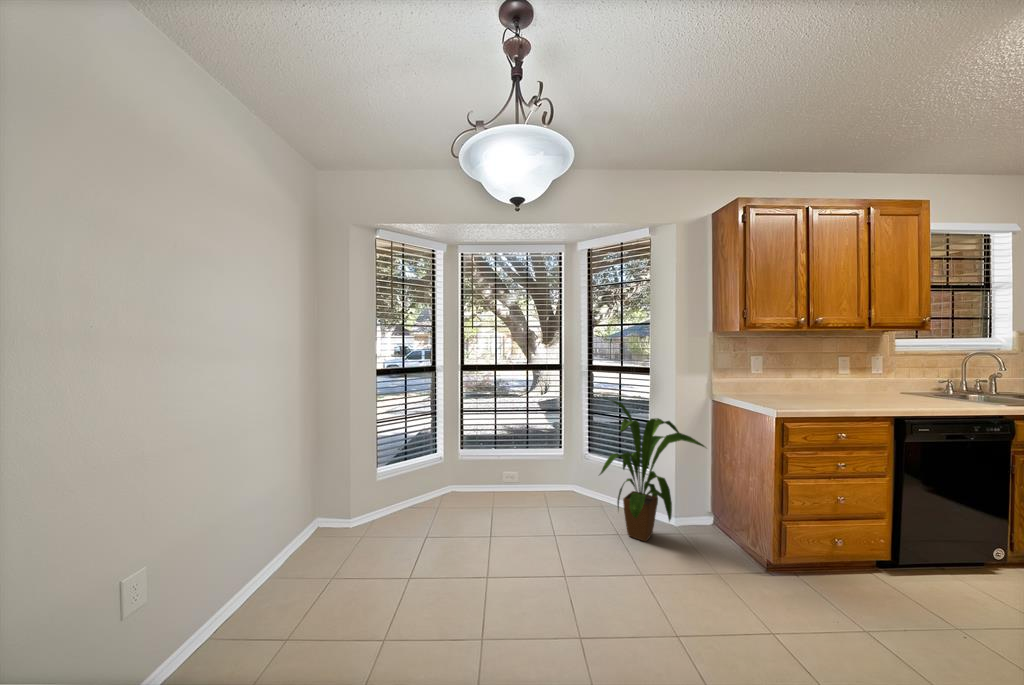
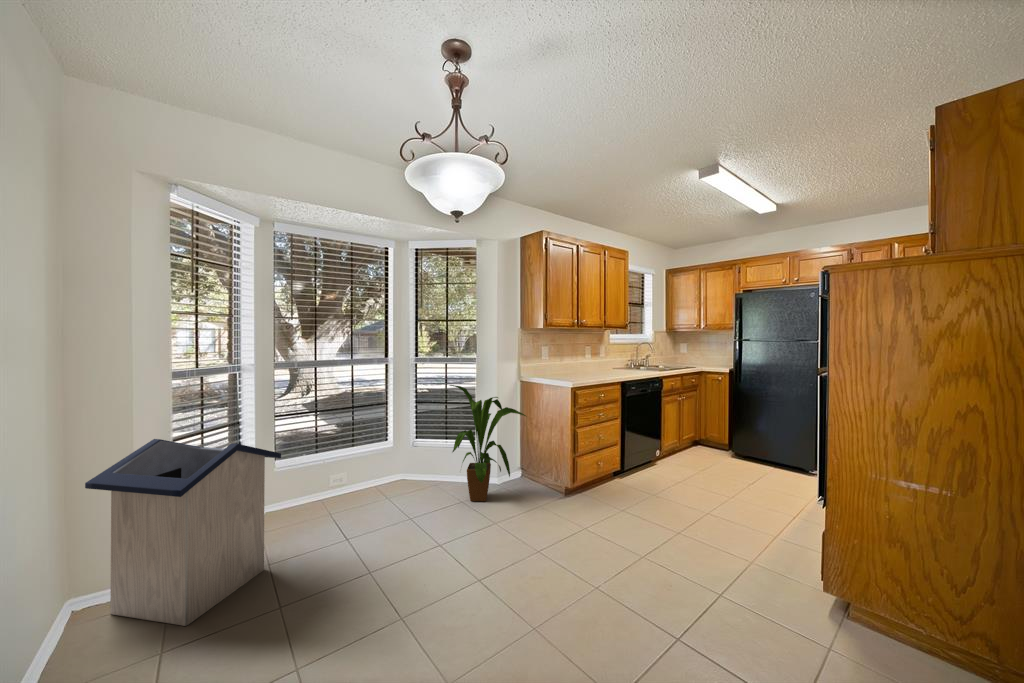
trash can: none [322,420,437,567] -> present [85,439,281,626]

